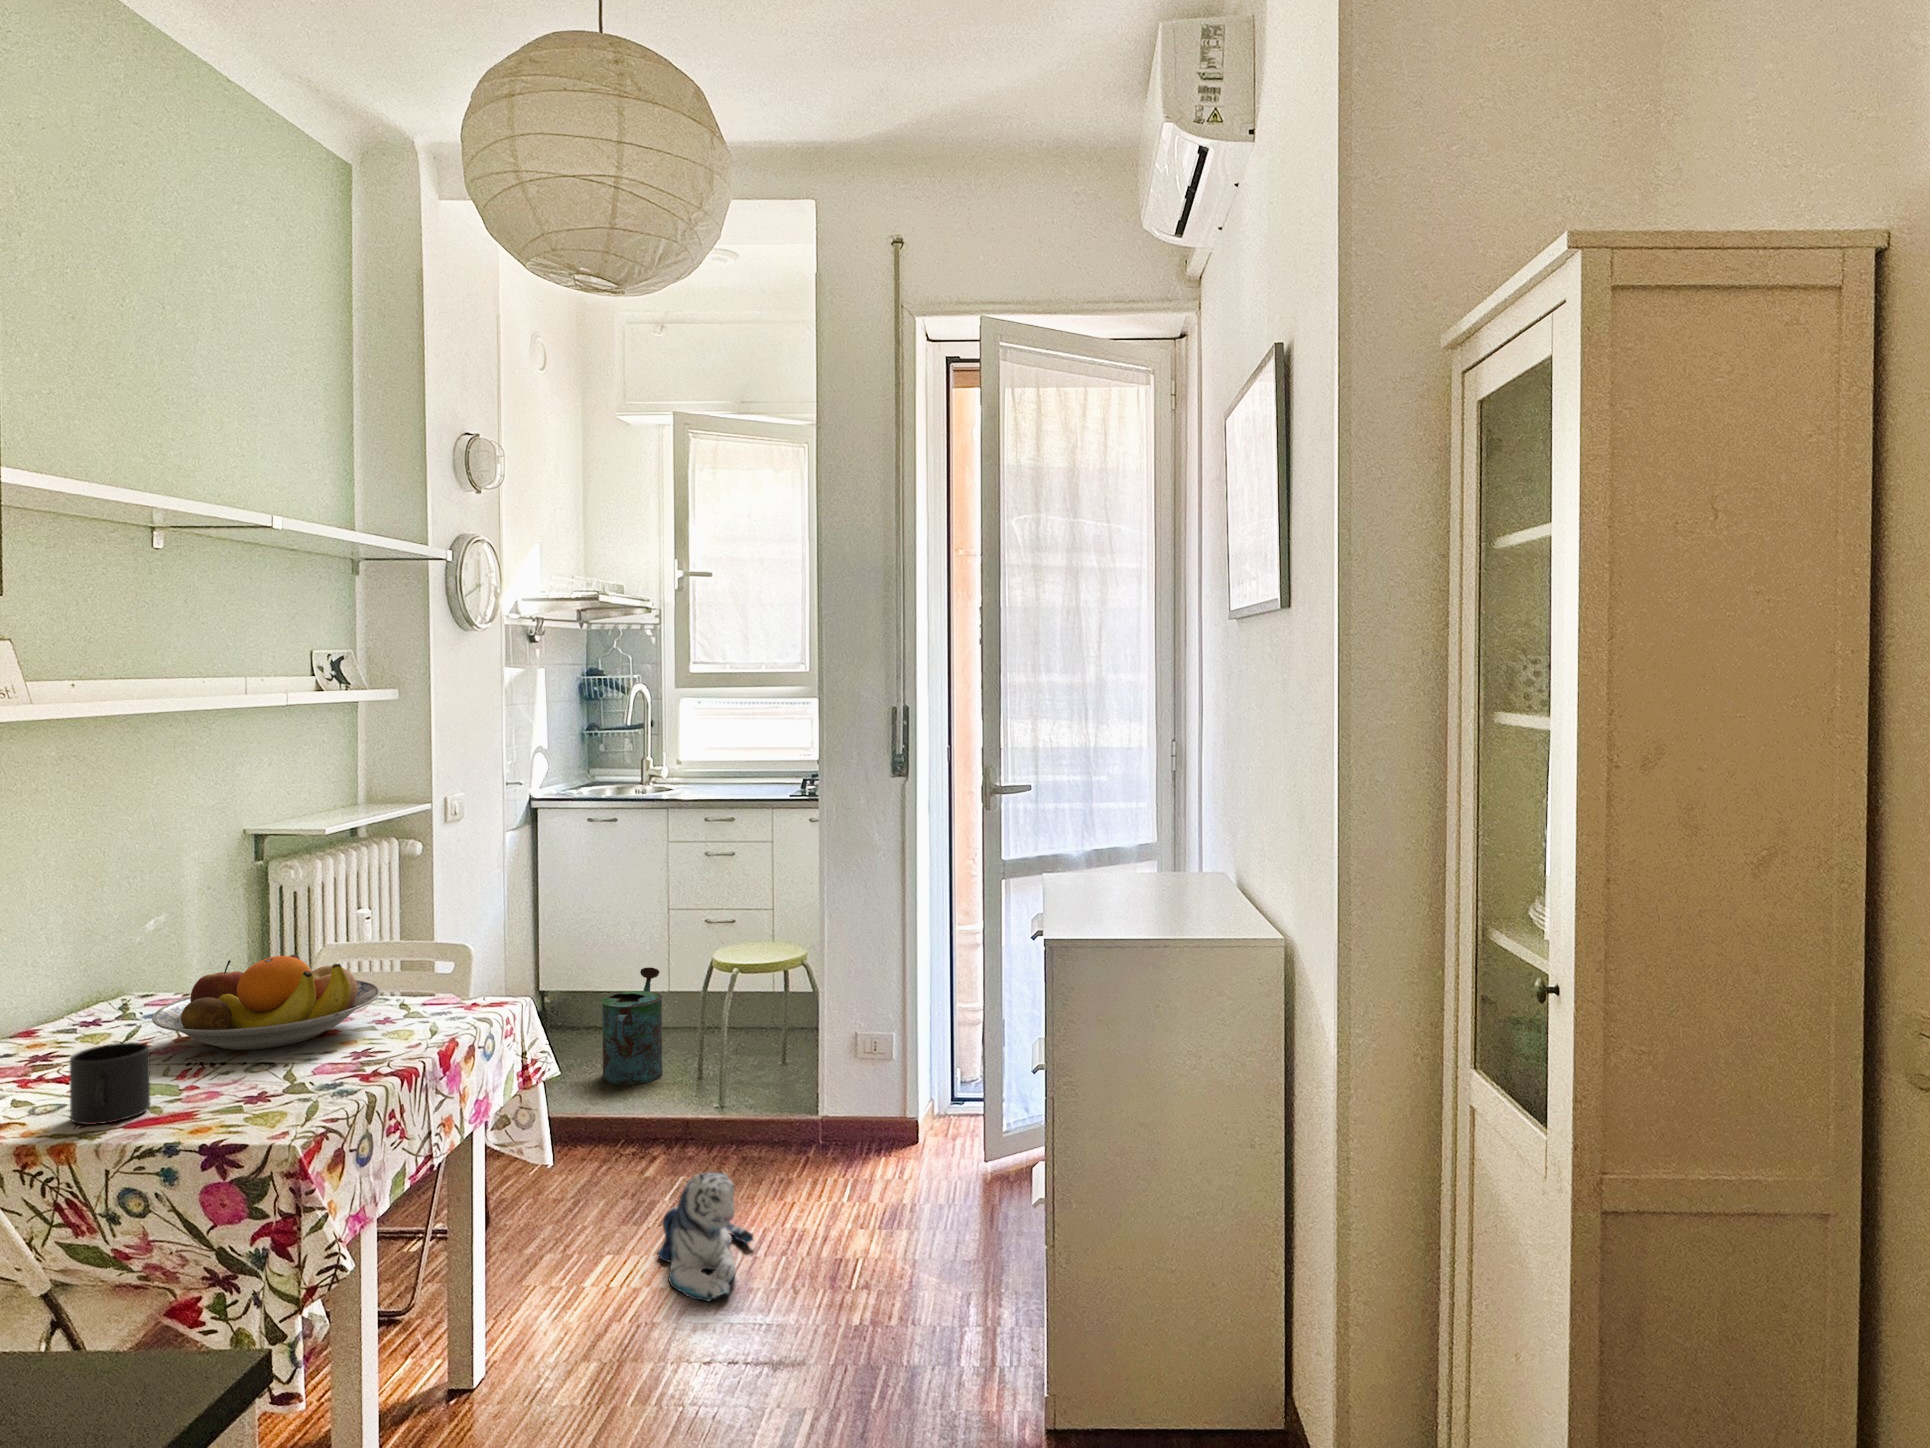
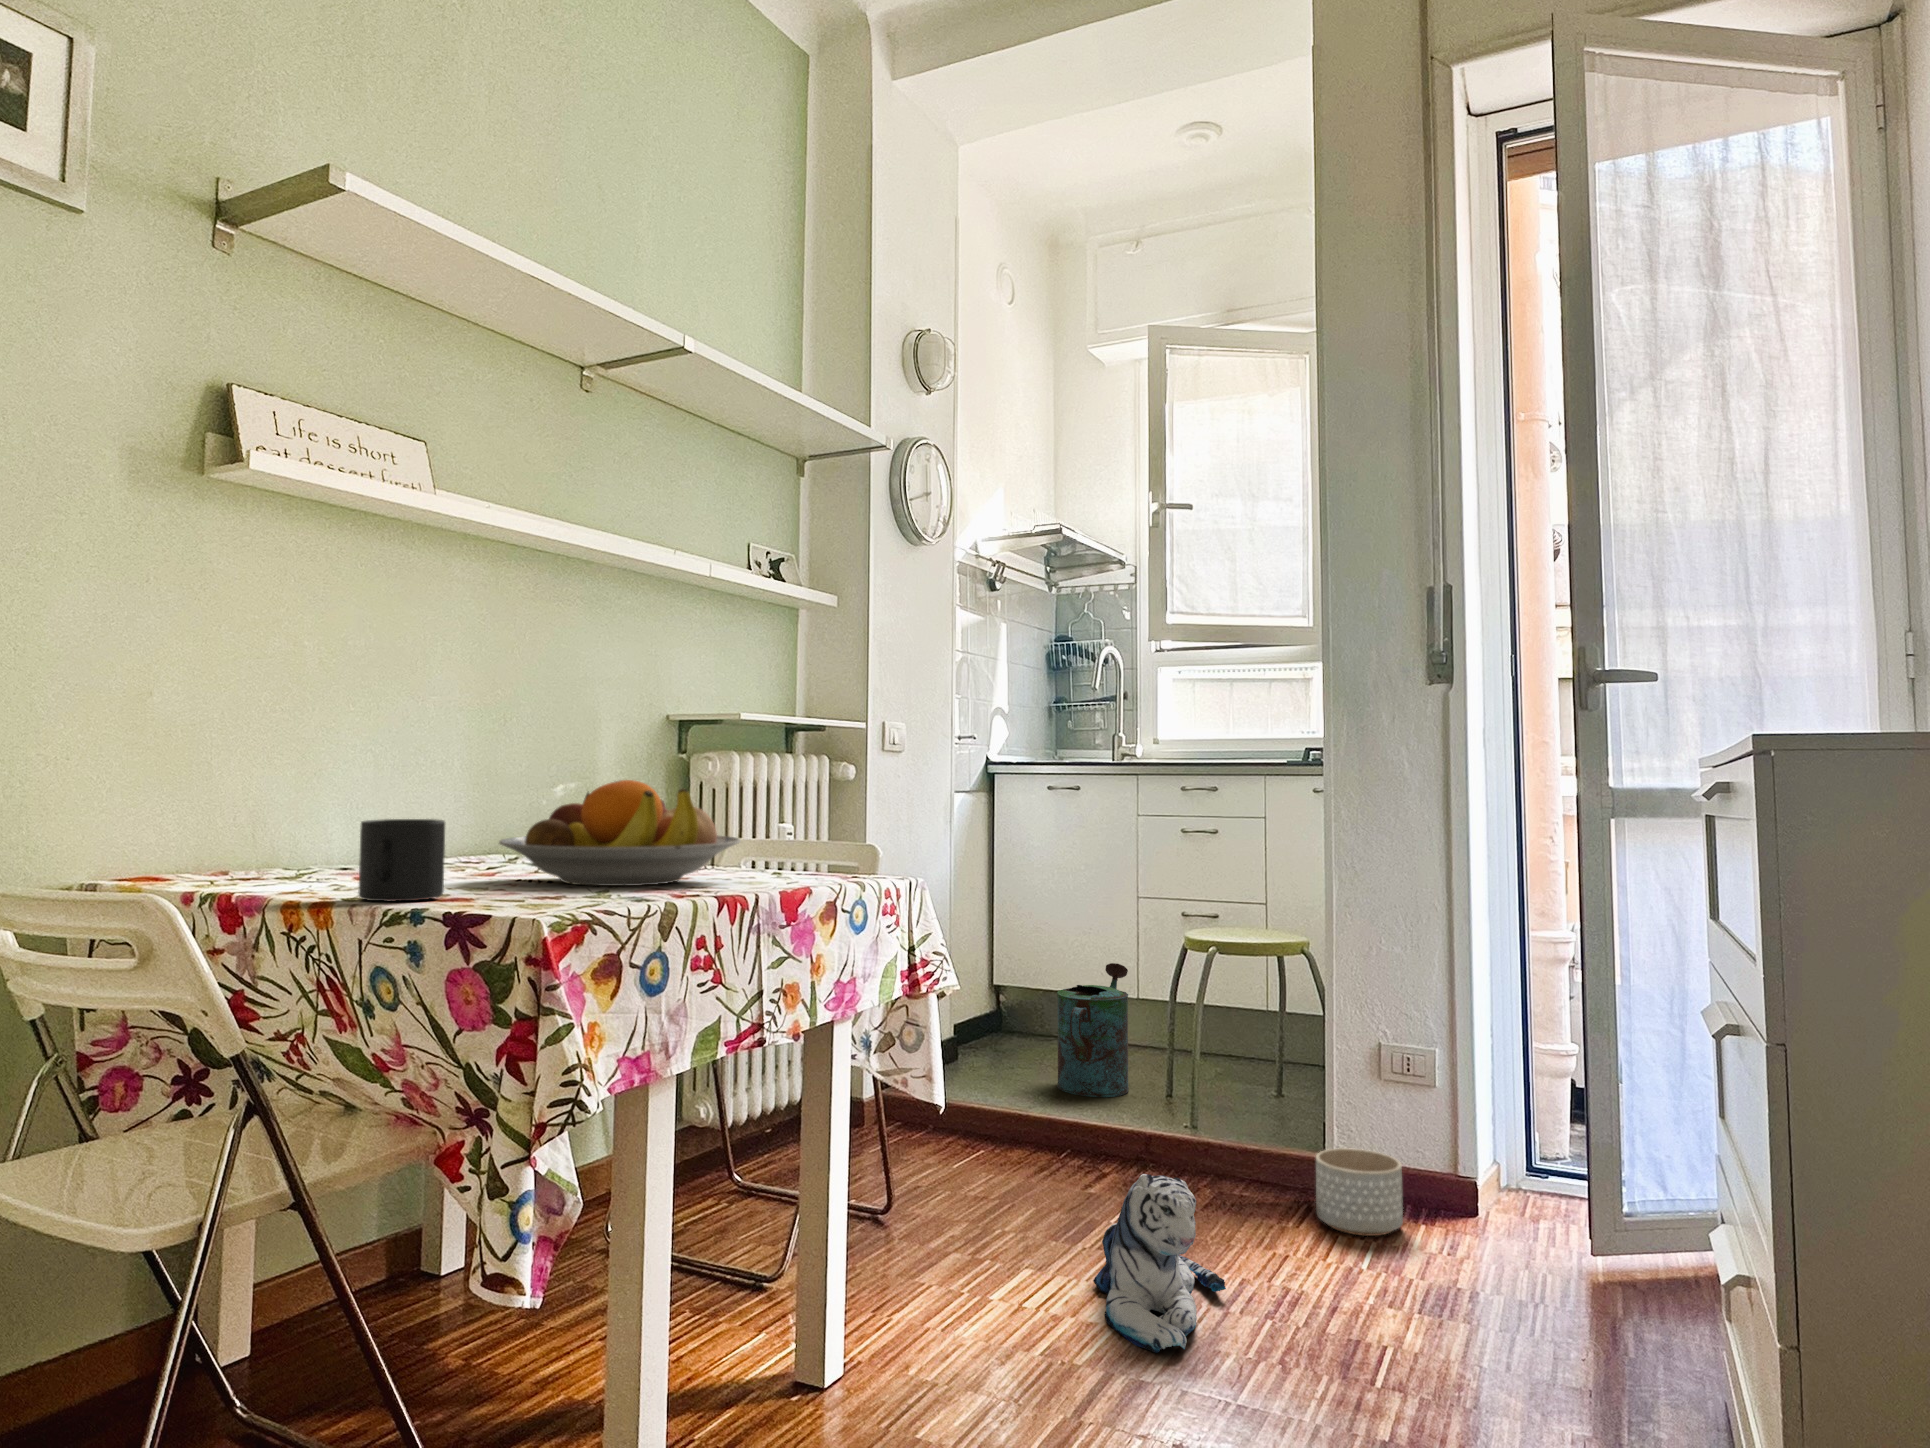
planter: none [813,1109,871,1173] -> present [1316,1148,1403,1236]

